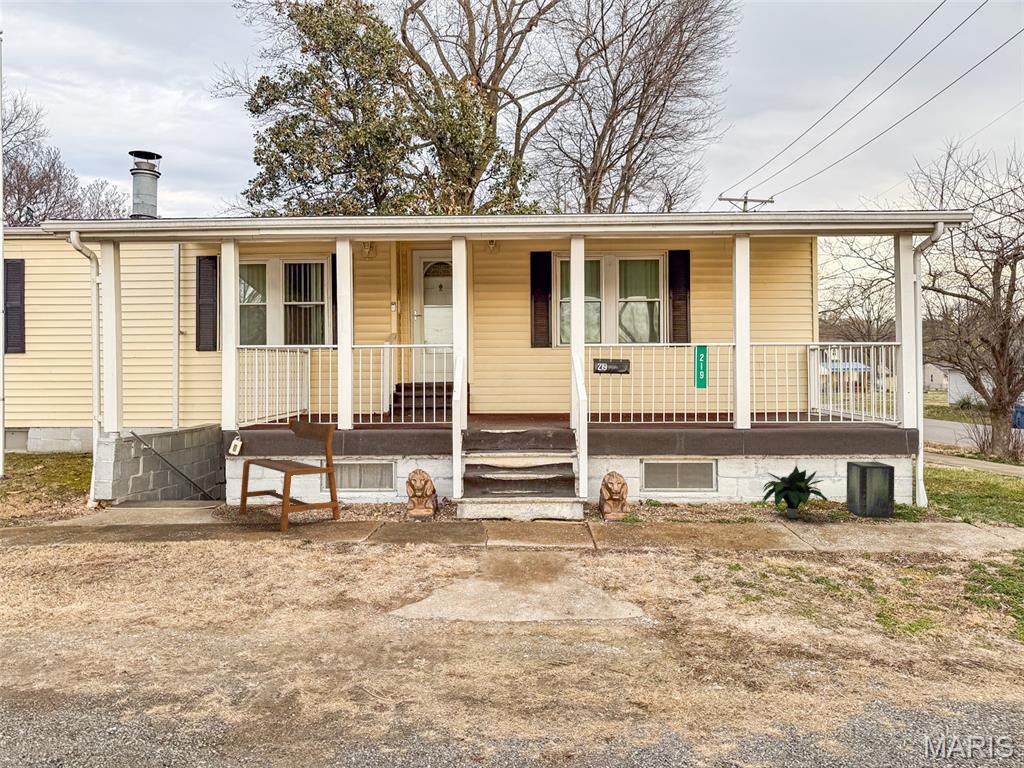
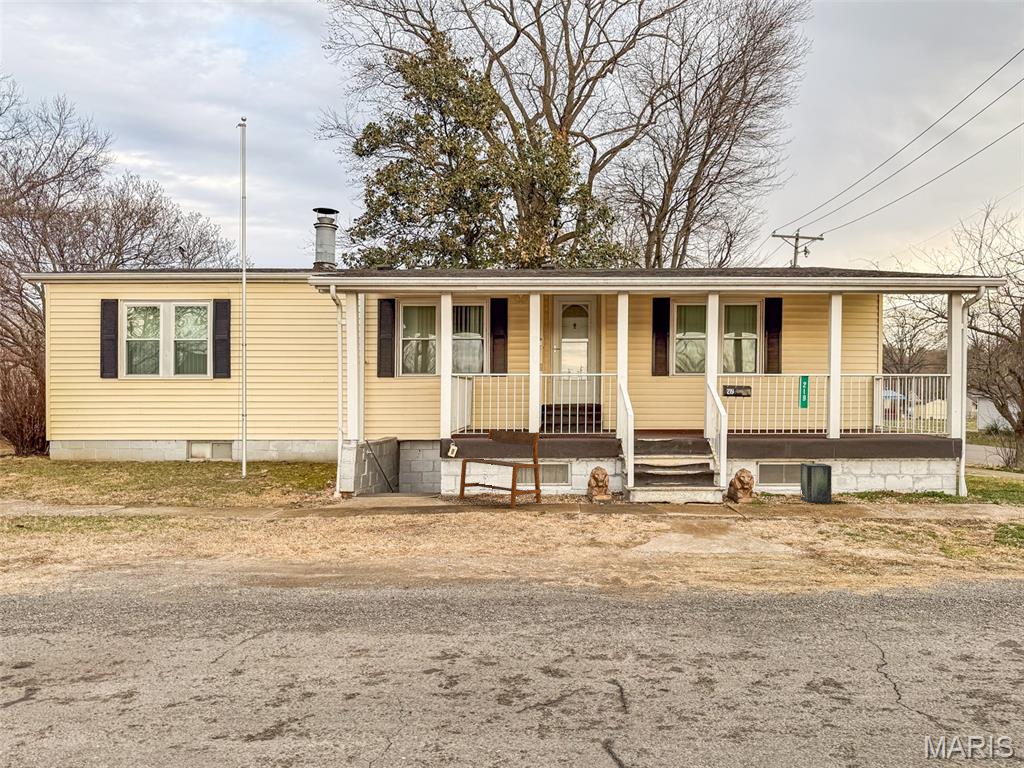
storage box: present [846,462,894,518] -> present [801,463,832,503]
potted plant: present [762,466,827,518] -> none [847,466,899,504]

